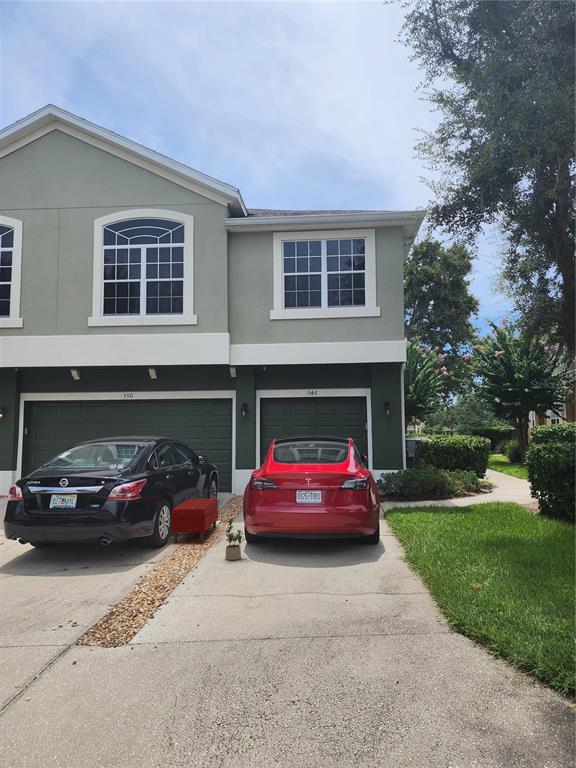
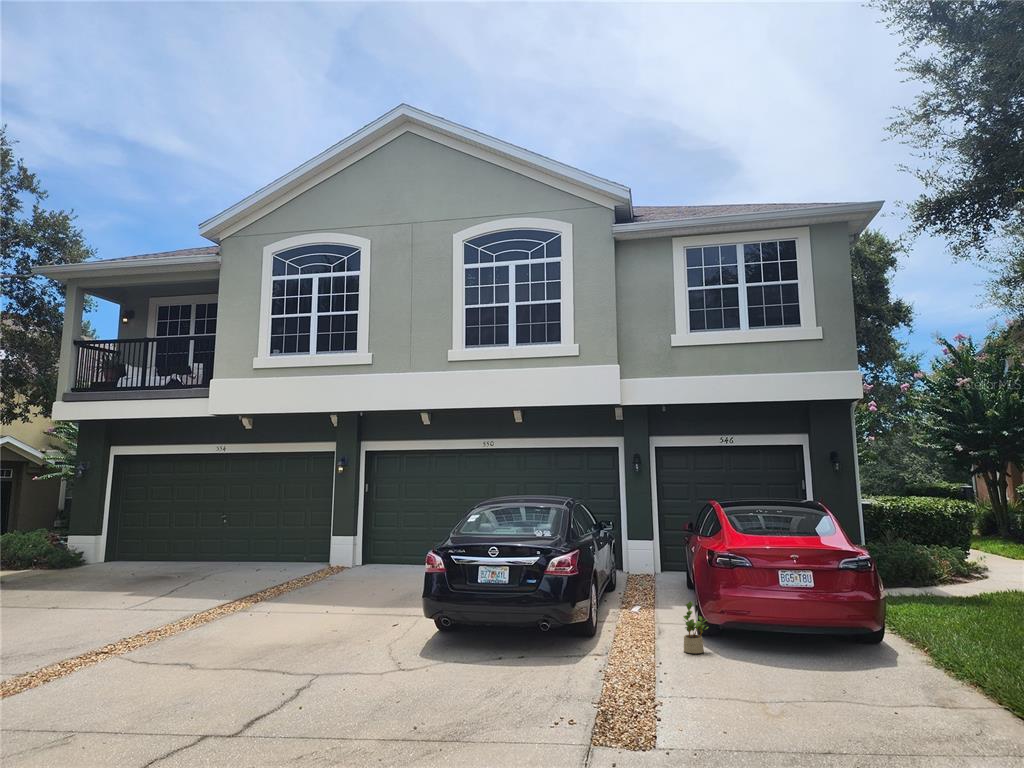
bench: present [171,499,218,543] -> none [600,576,644,631]

